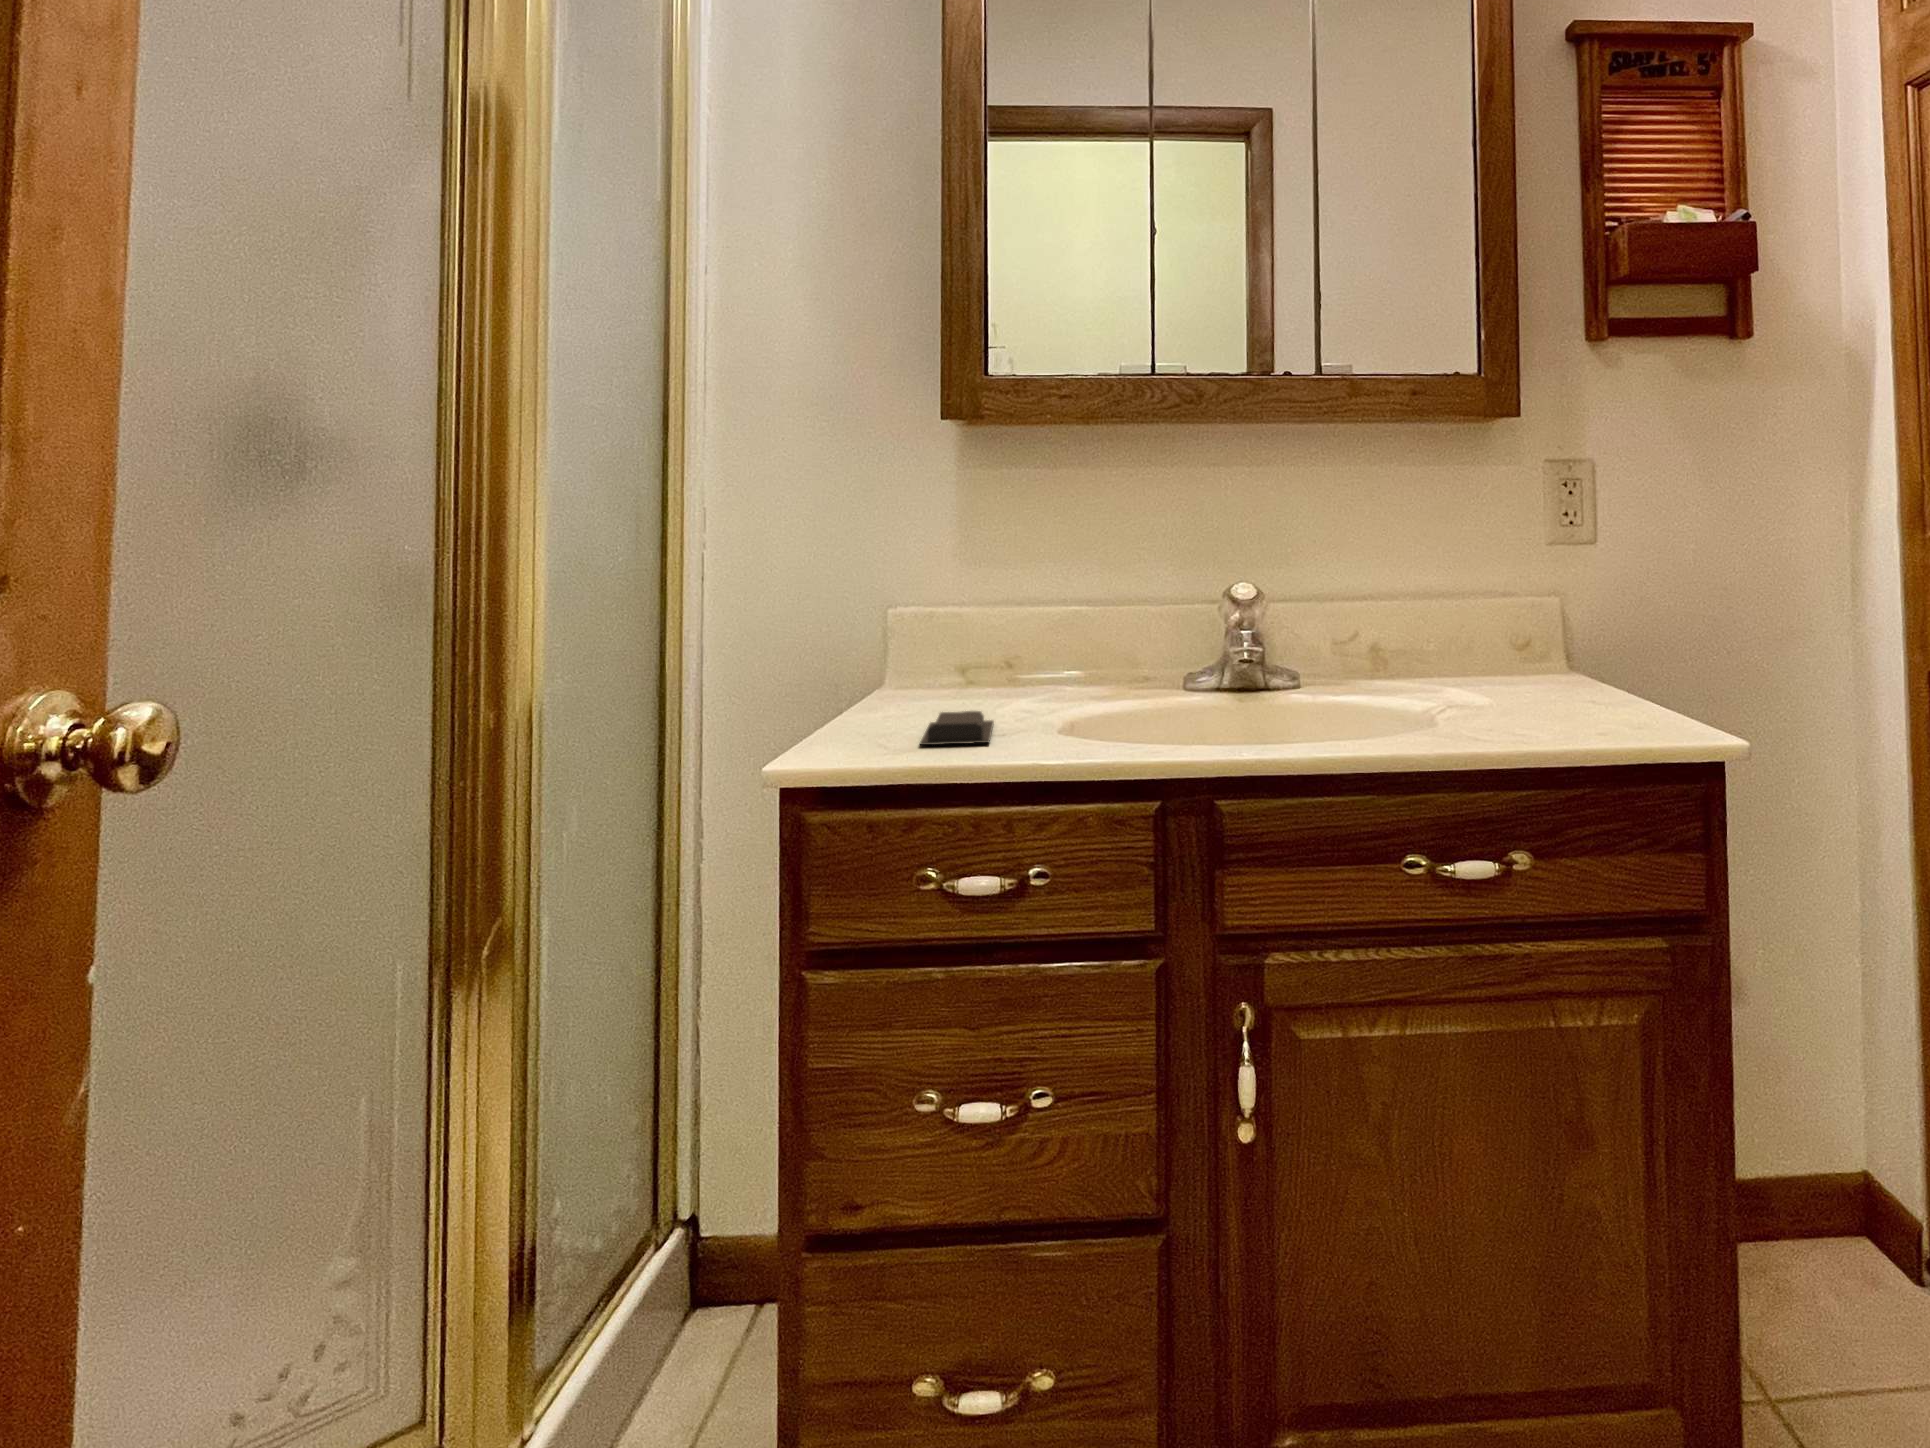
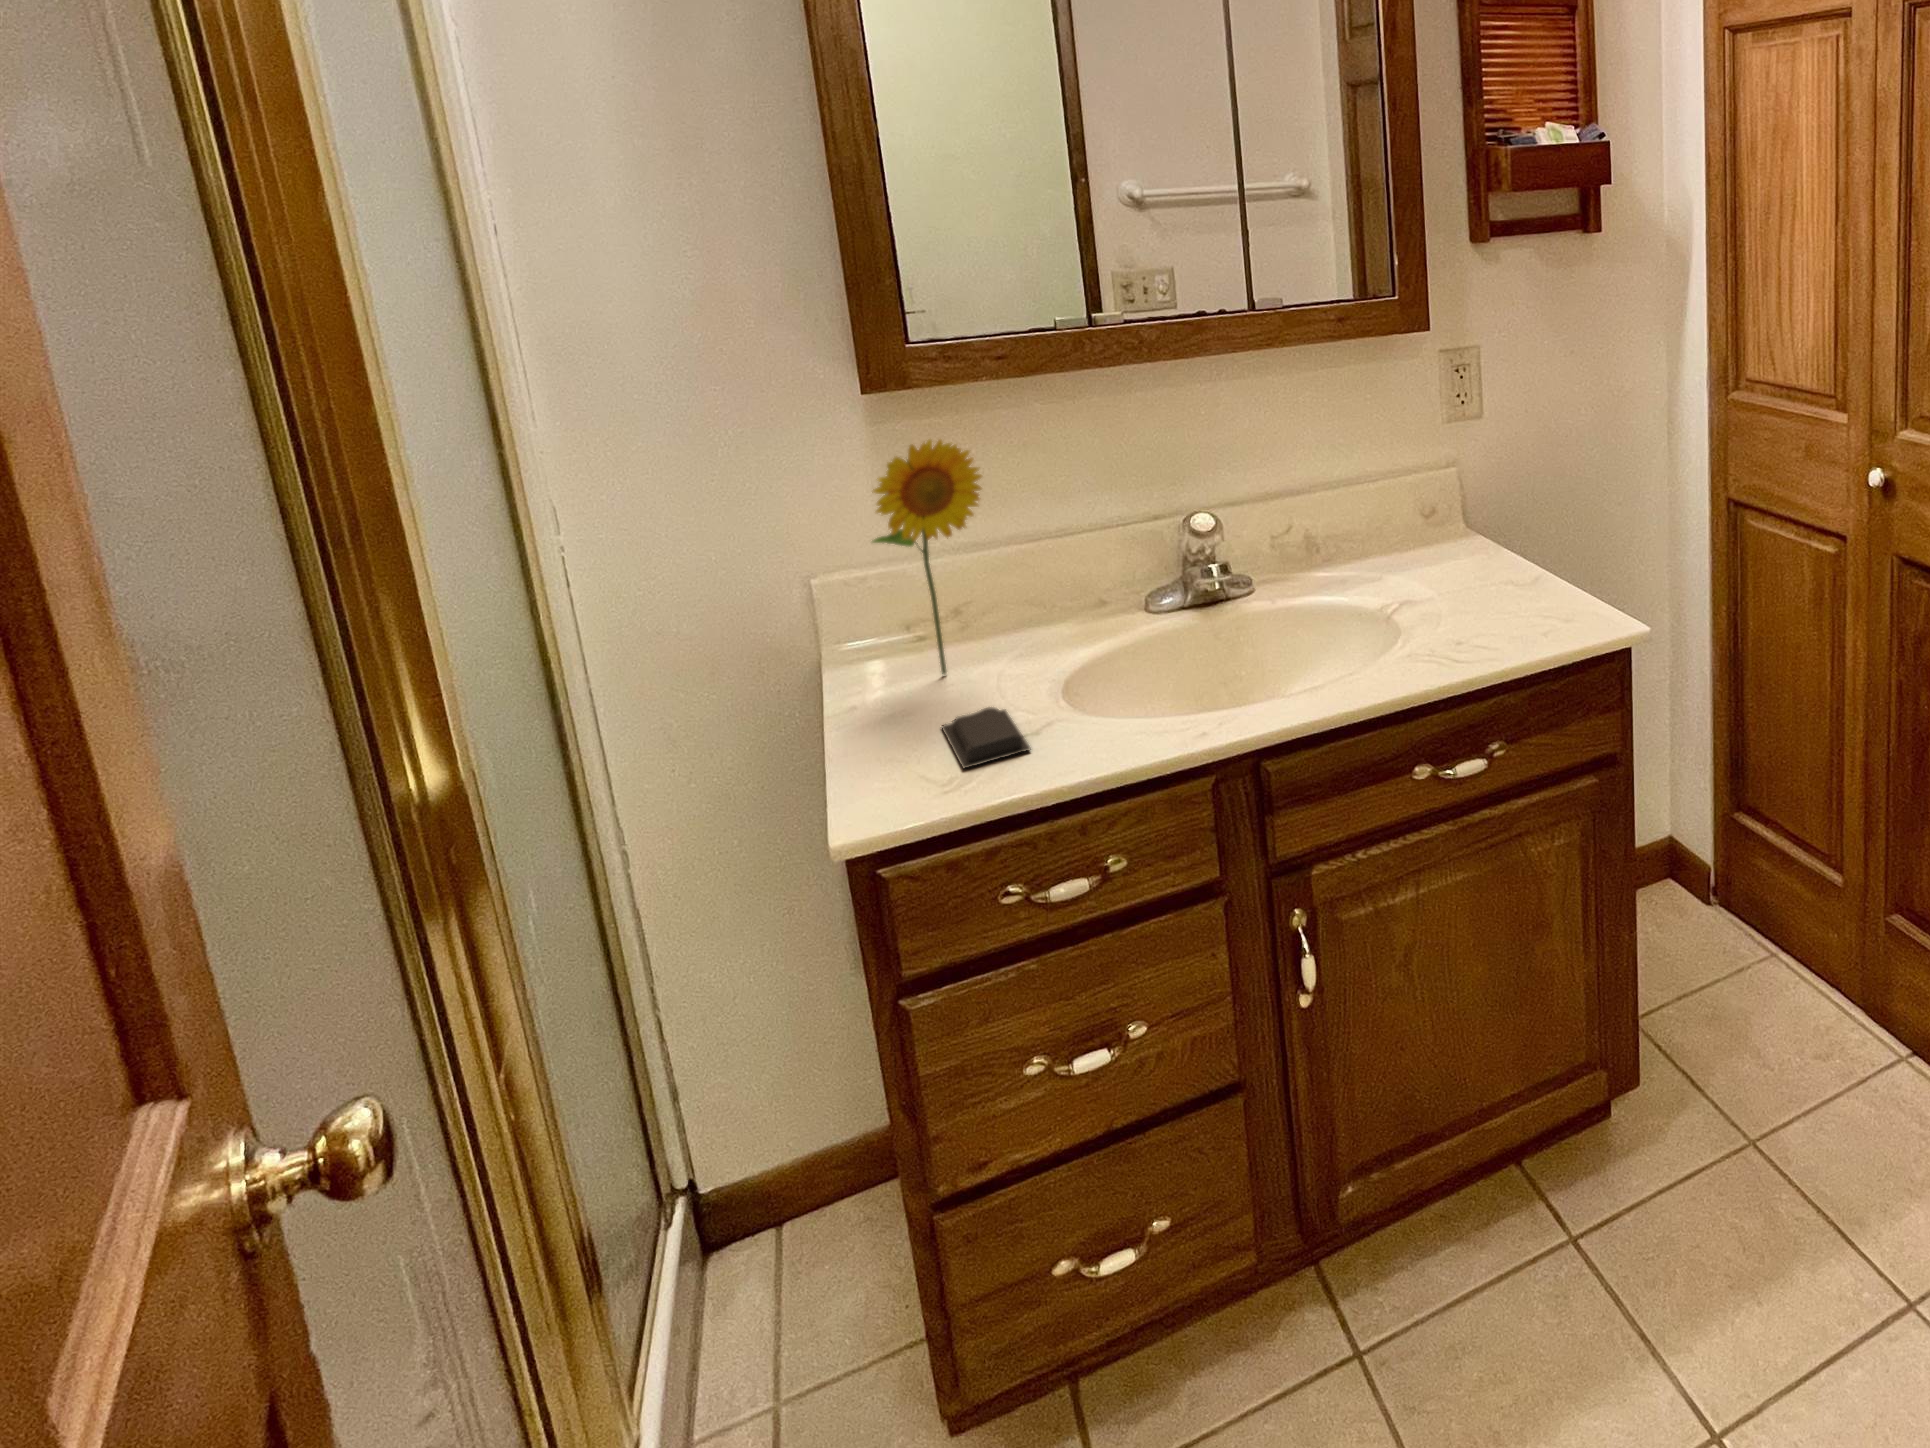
flower: none [918,448,1024,701] -> present [873,440,982,674]

